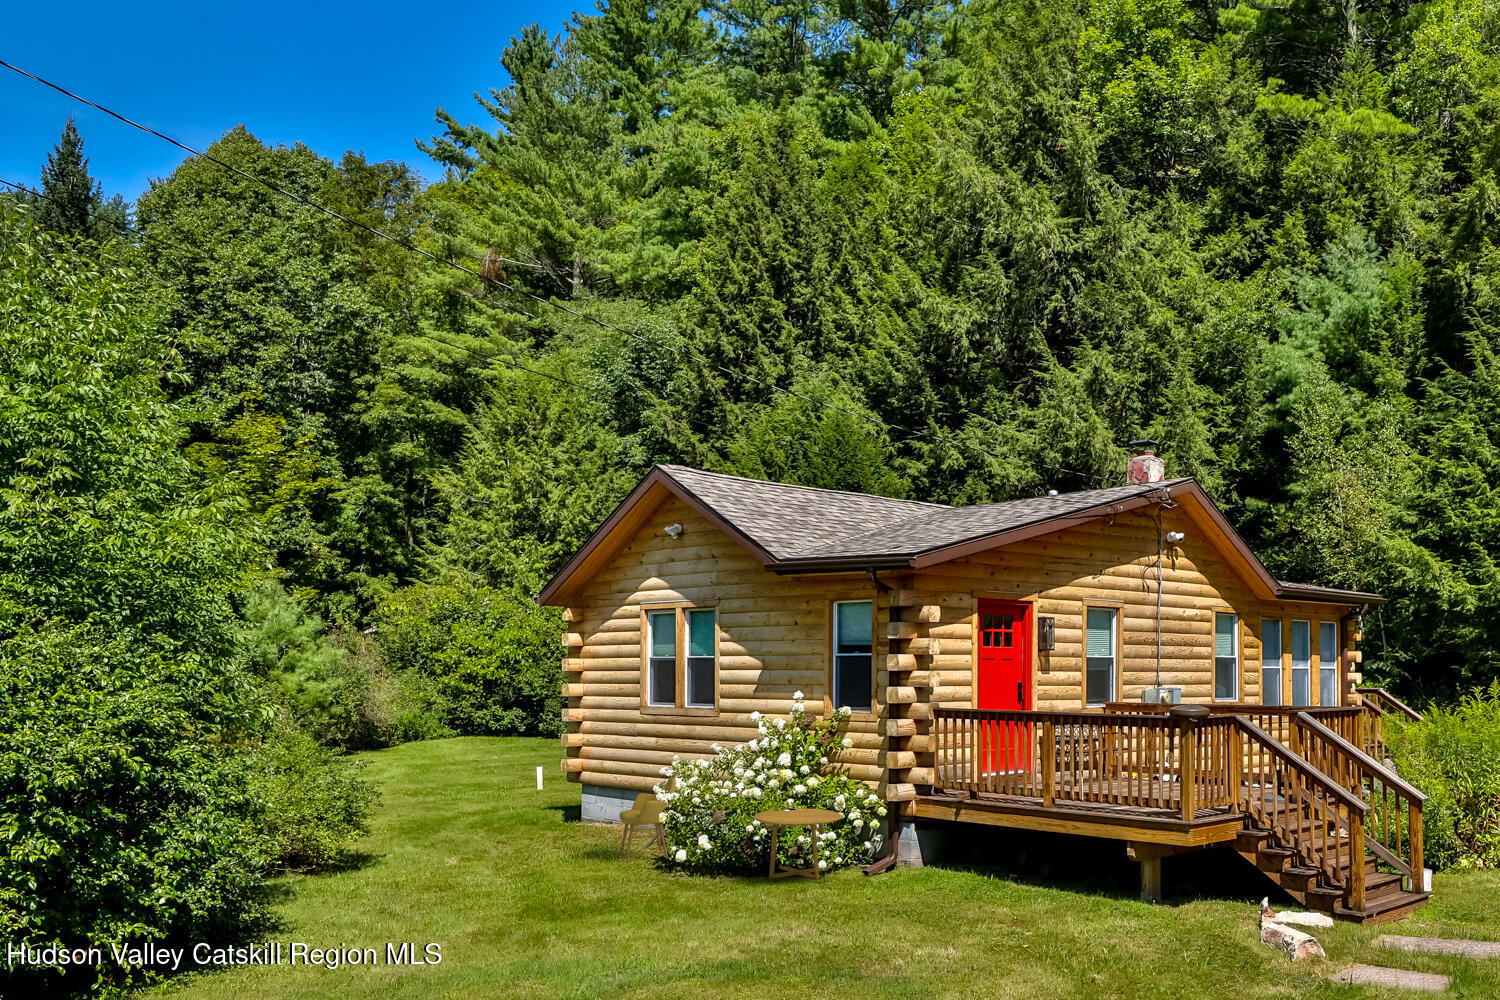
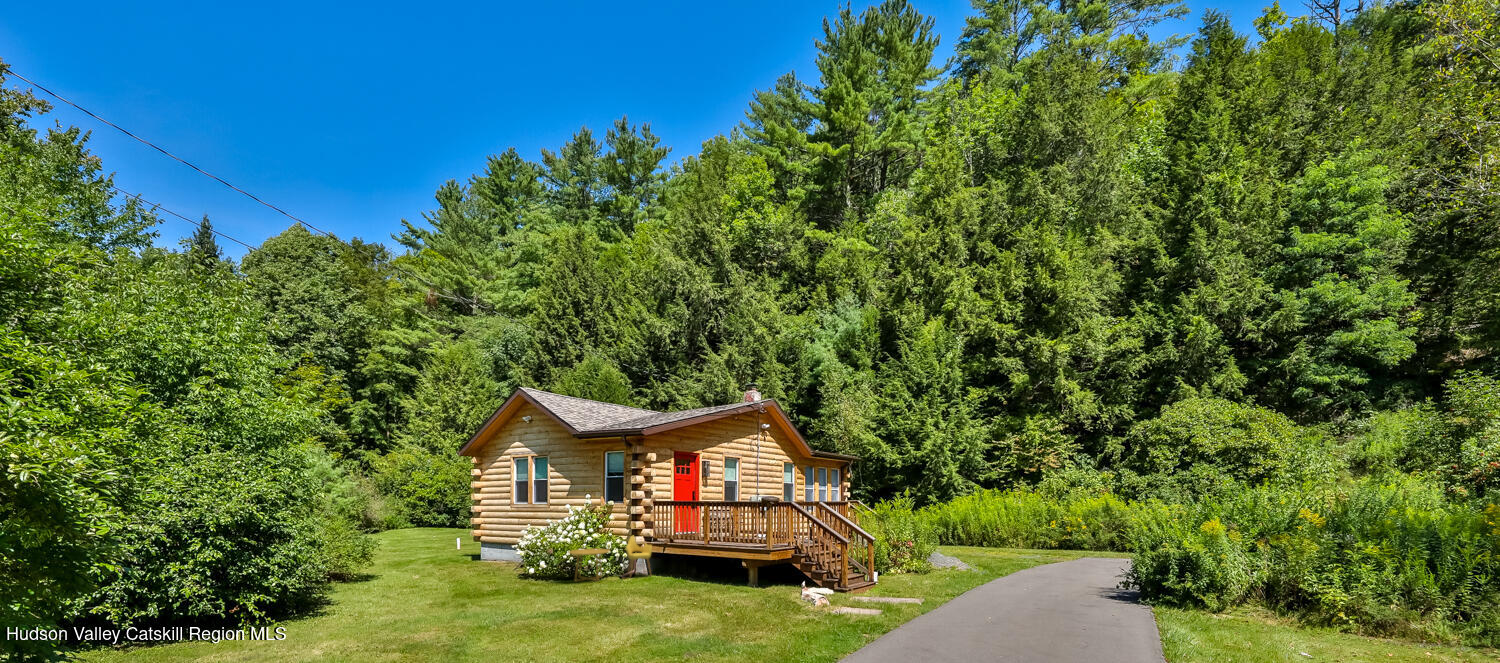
chair: present [619,778,676,862] -> present [626,536,652,571]

